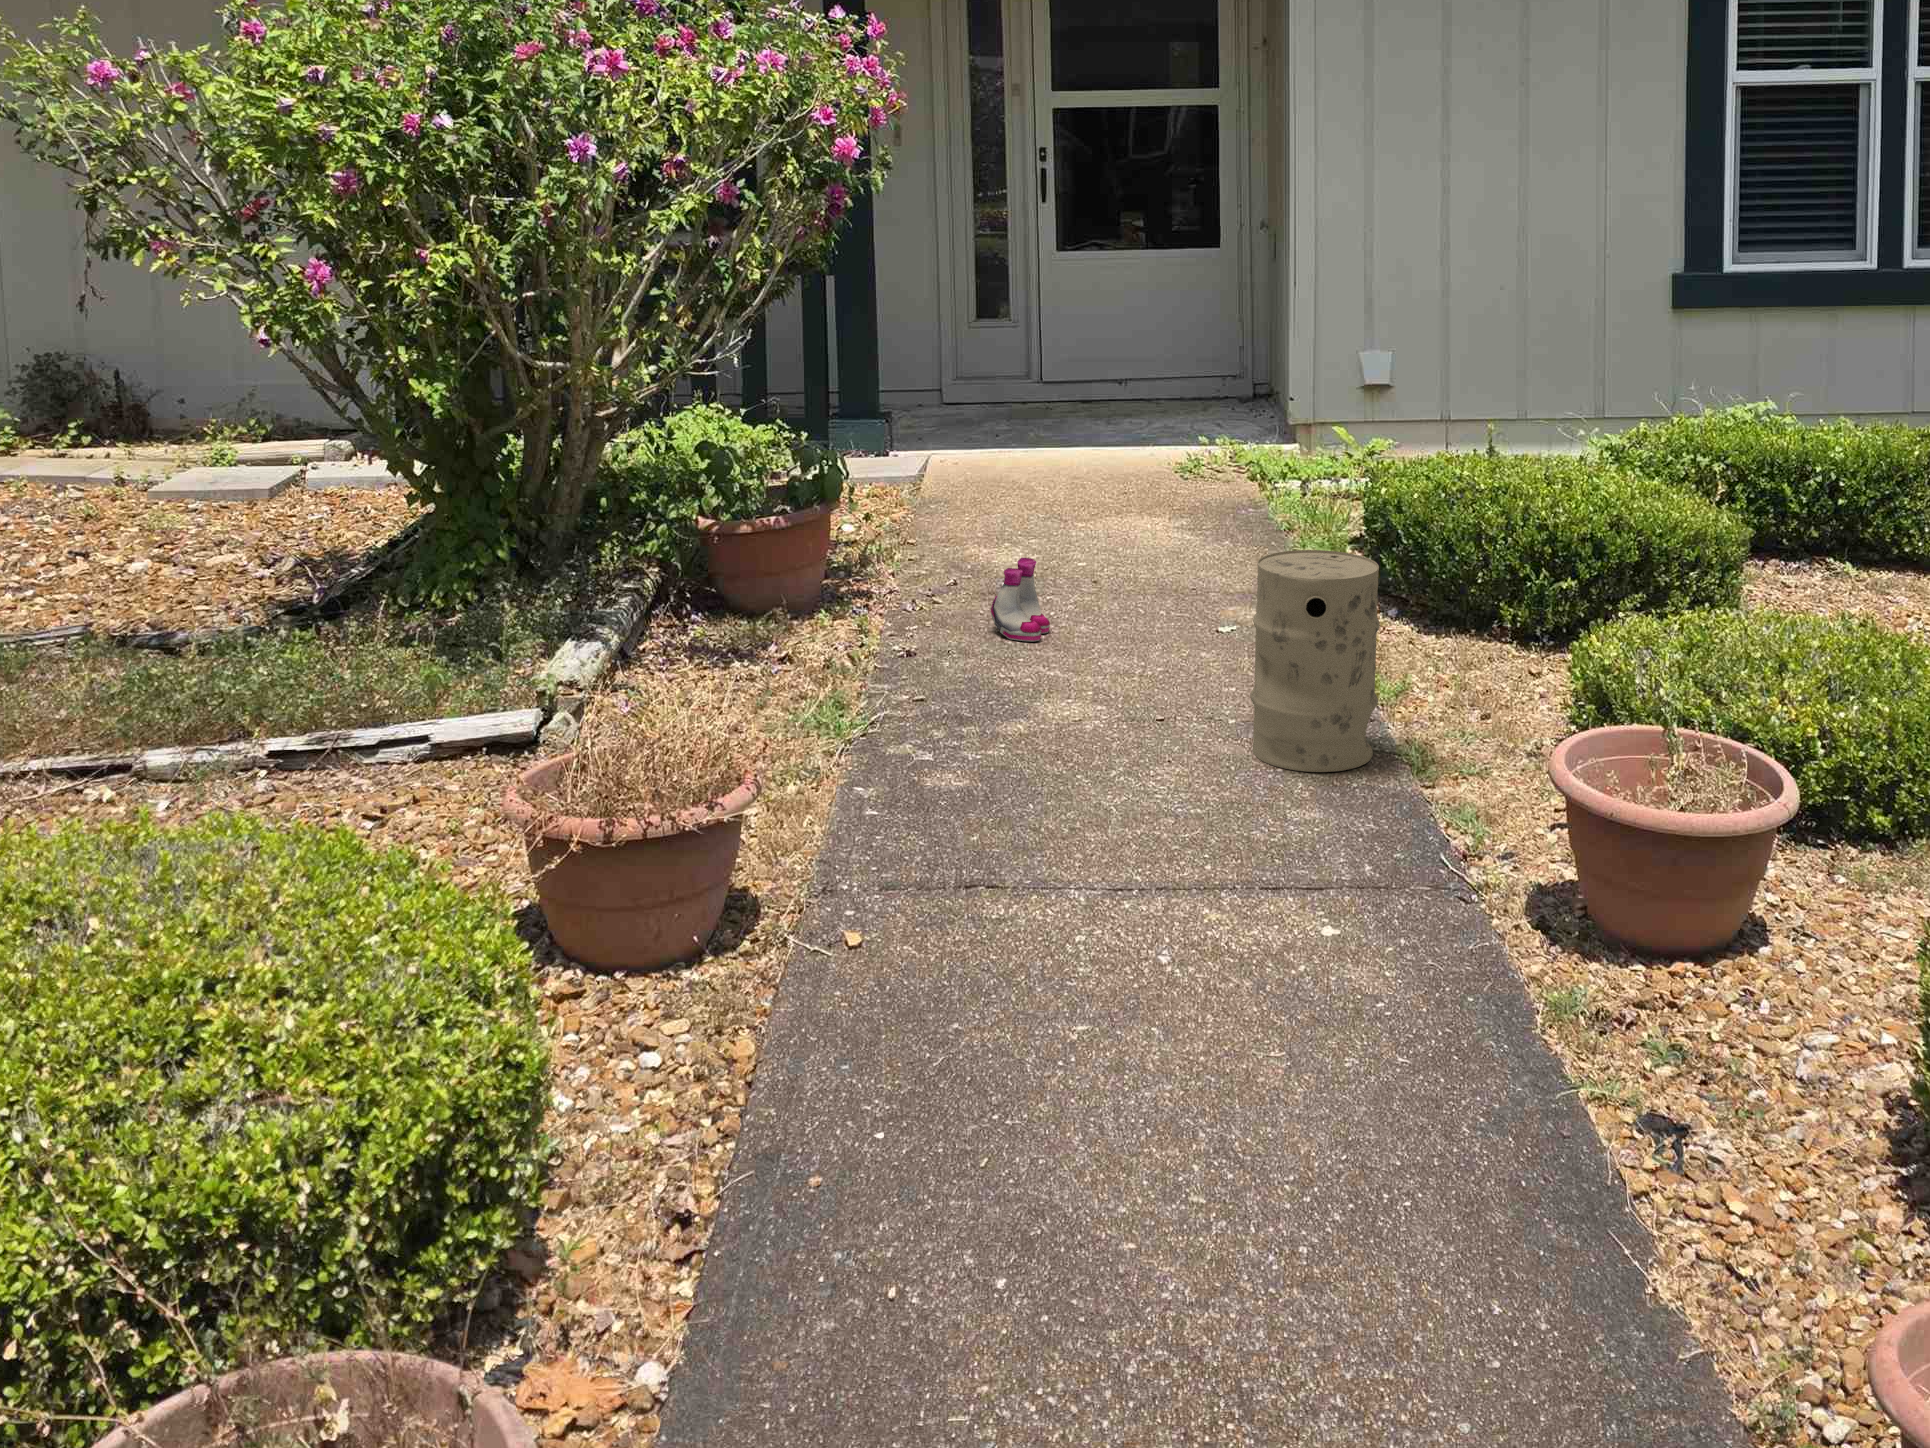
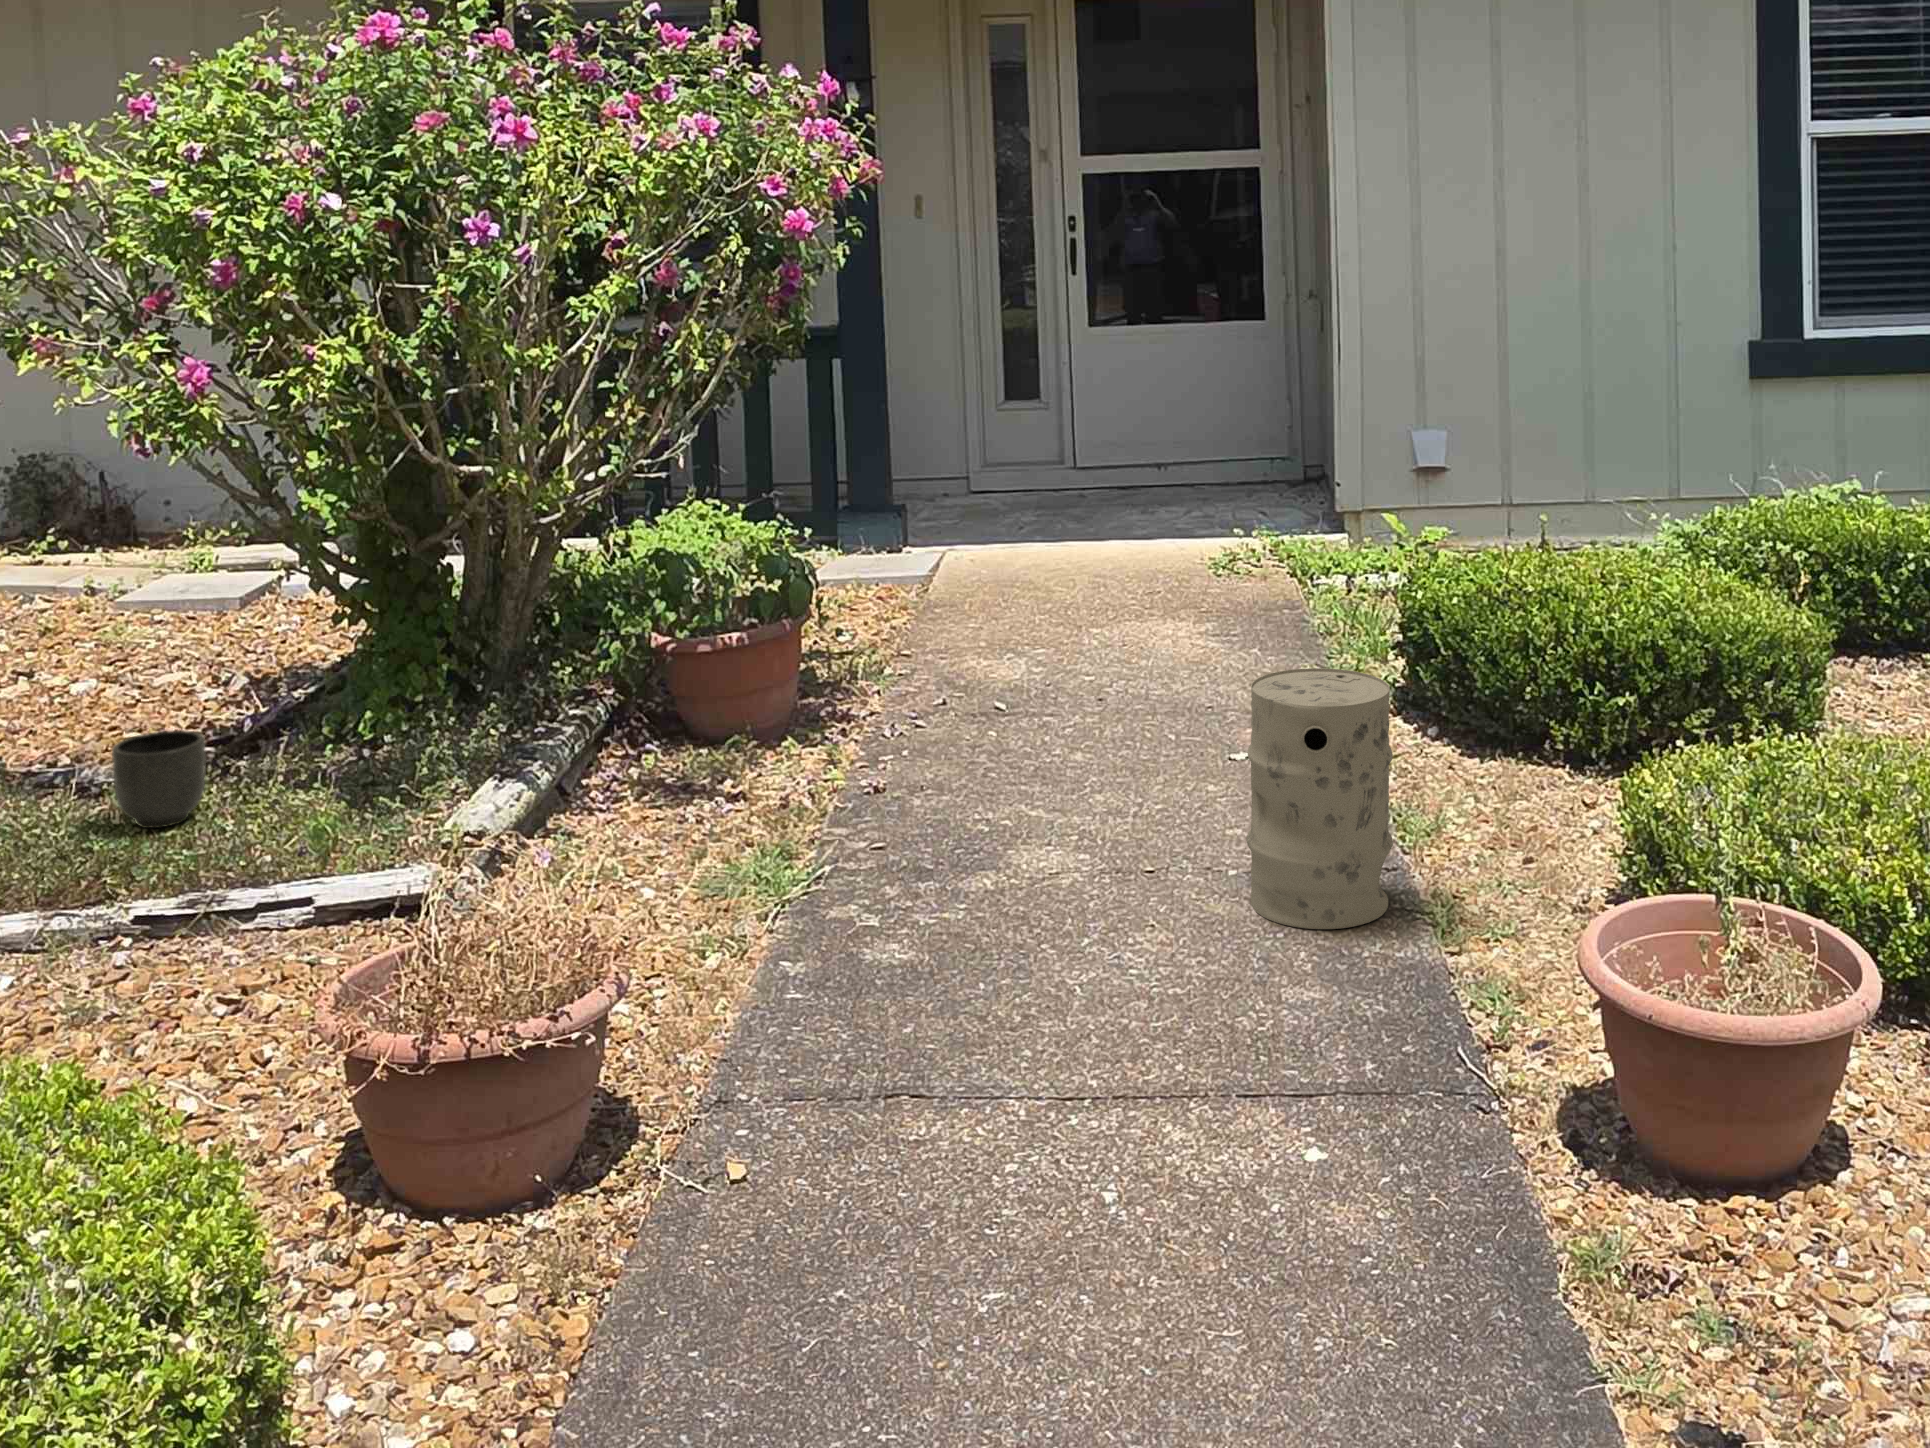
boots: present [991,558,1050,642] -> none [978,670,1044,765]
planter: none [231,595,312,681] -> present [112,730,206,828]

